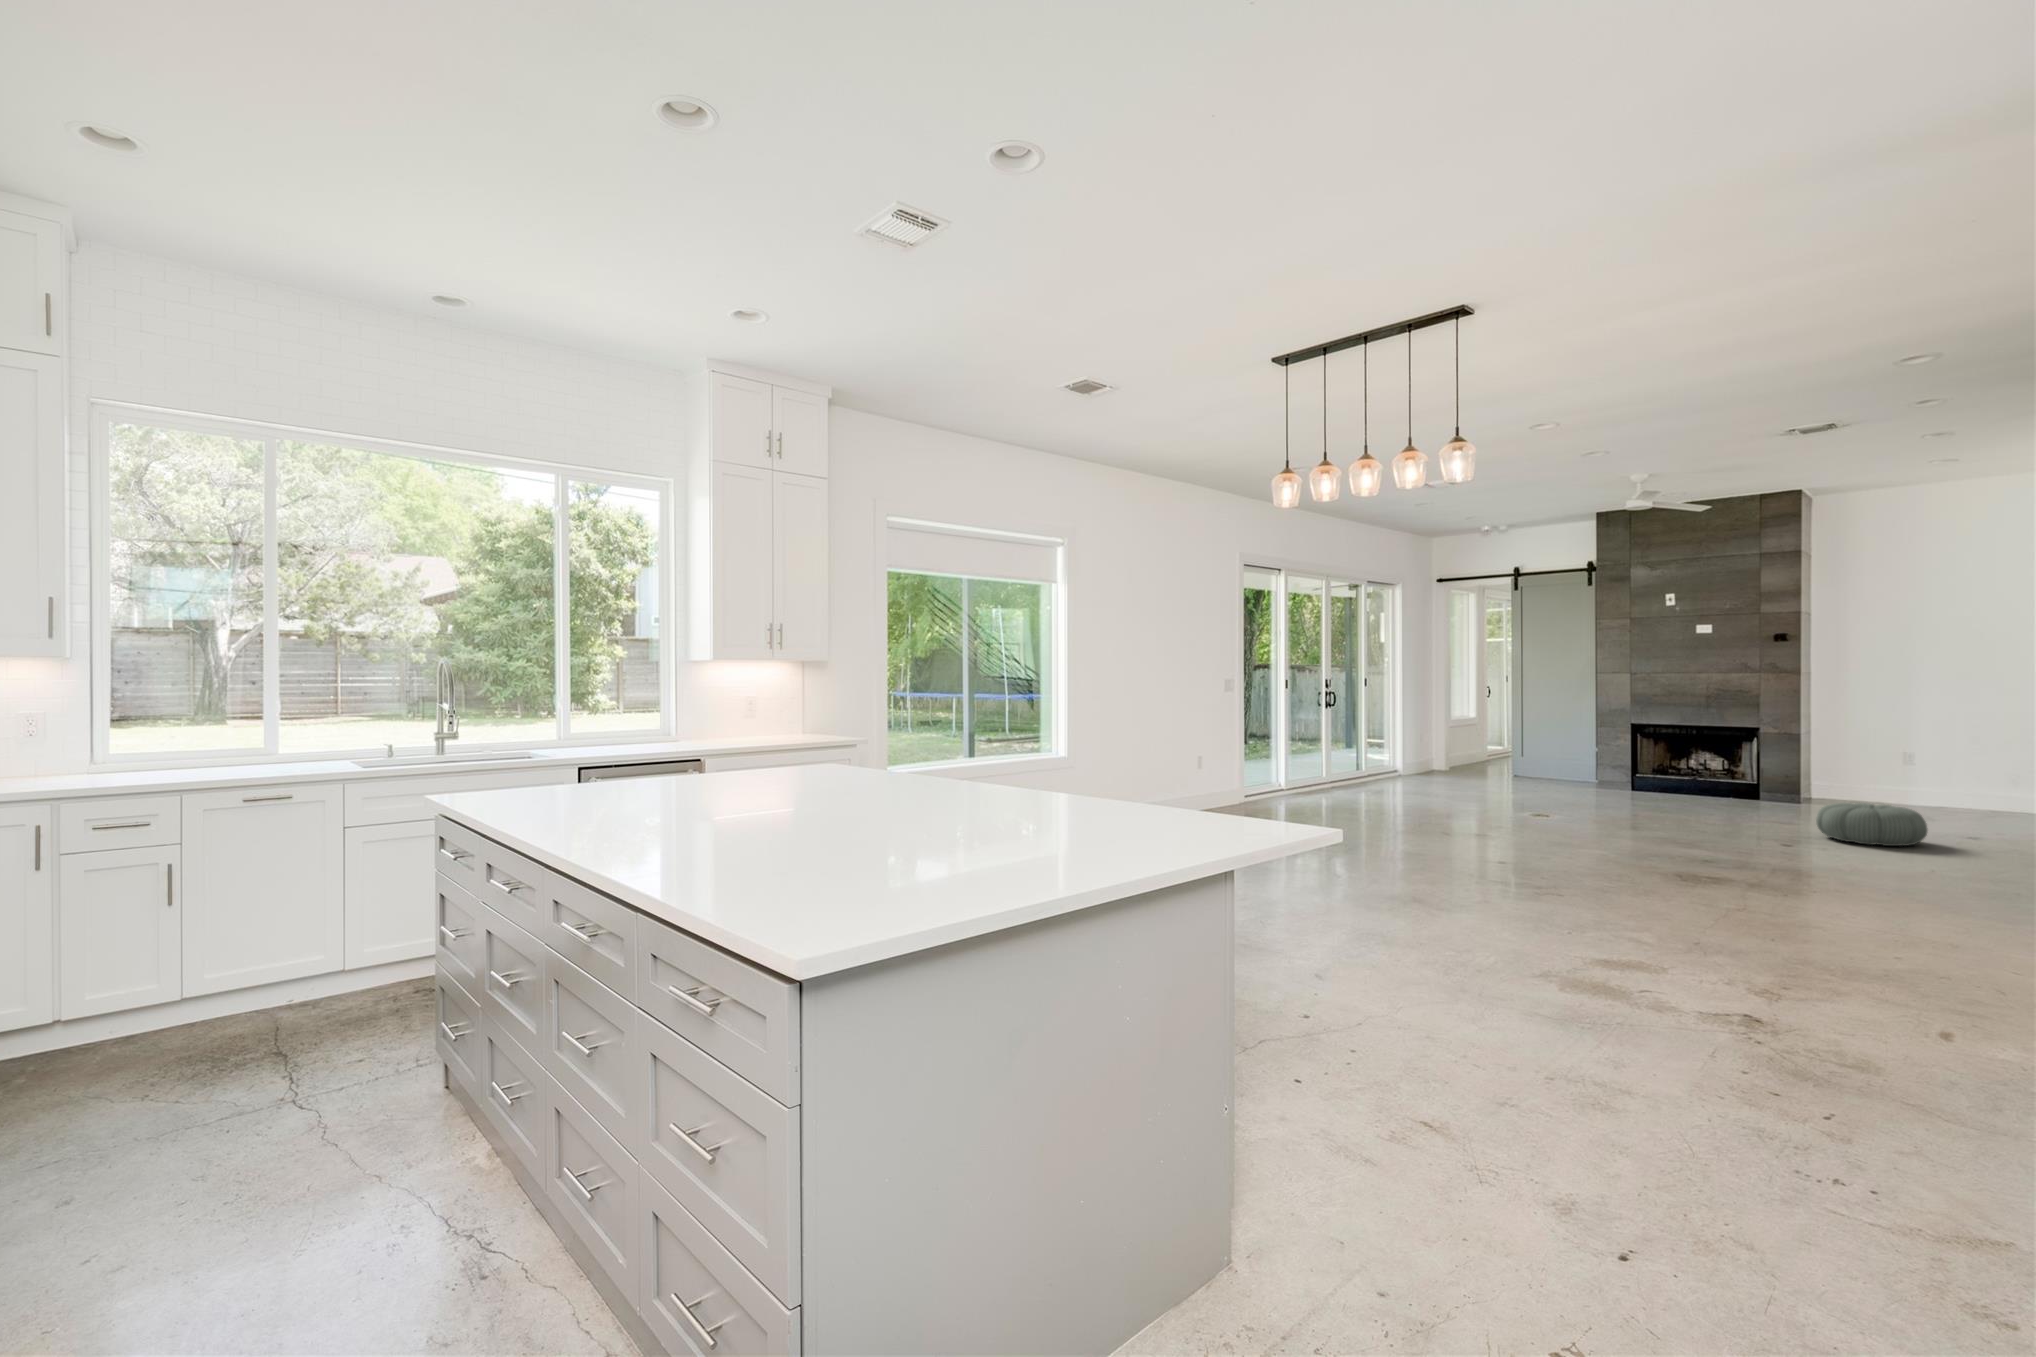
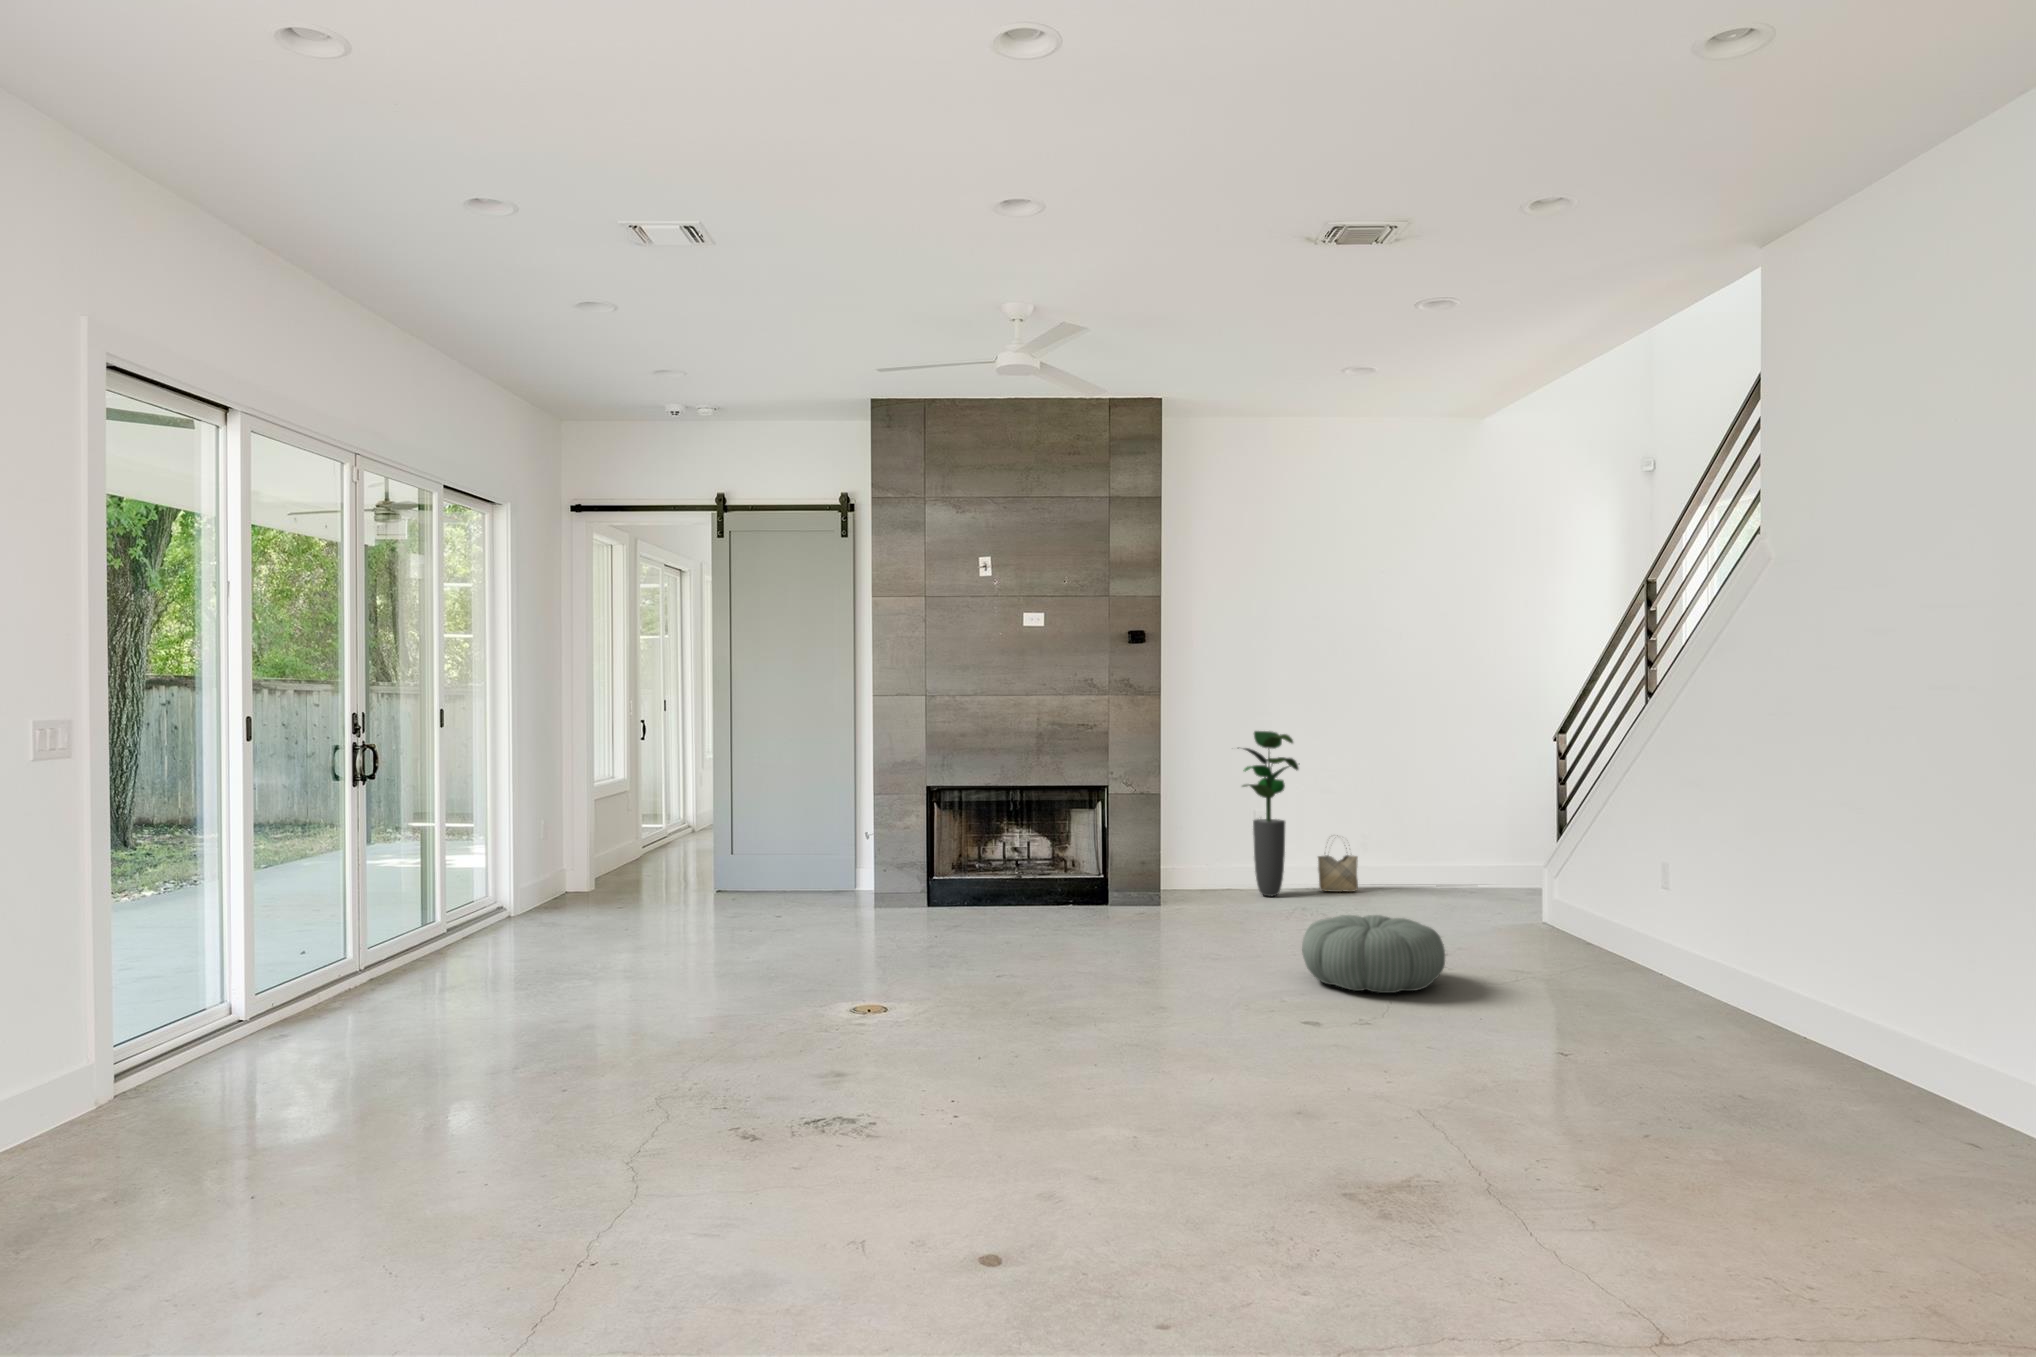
potted plant: none [1874,698,1943,810] -> present [1243,731,1299,896]
woven basket: none [1965,774,2008,815] -> present [1318,848,1358,892]

